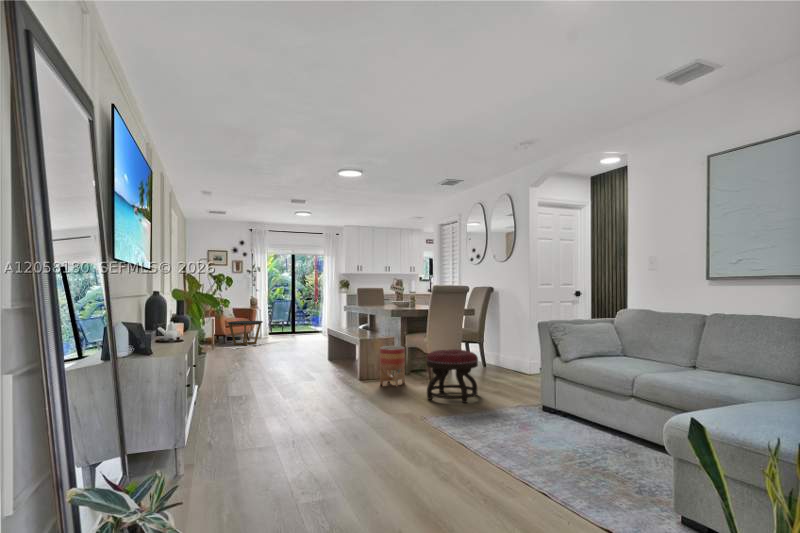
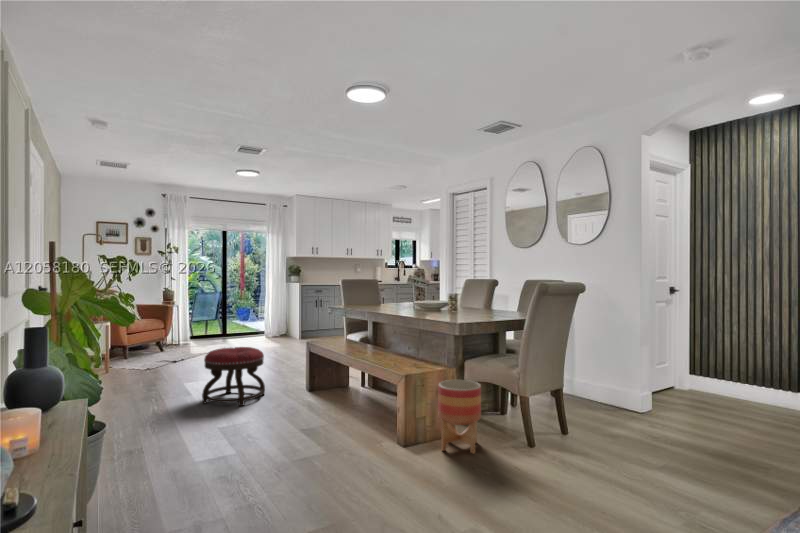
side table: present [228,321,263,346] -> none [132,323,187,361]
ottoman: present [427,349,478,403] -> present [202,347,265,406]

